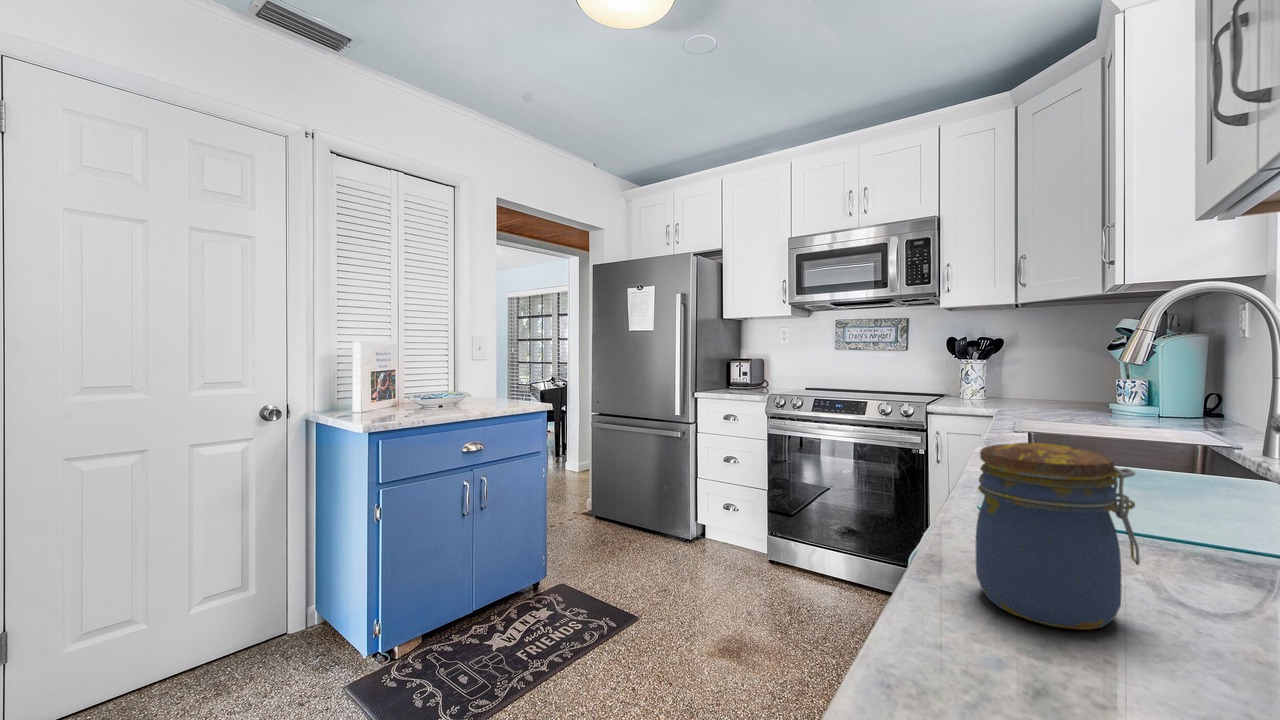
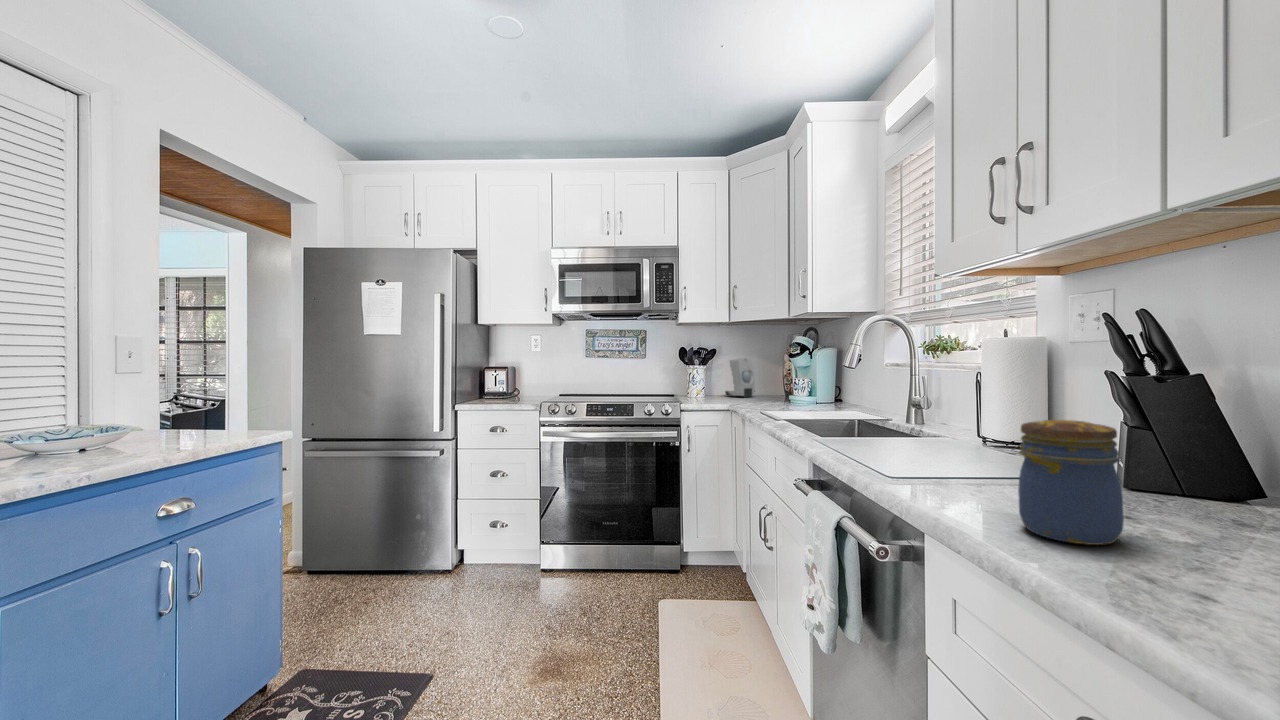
soap dispenser: none [1019,351,1067,403] -> present [725,358,755,397]

